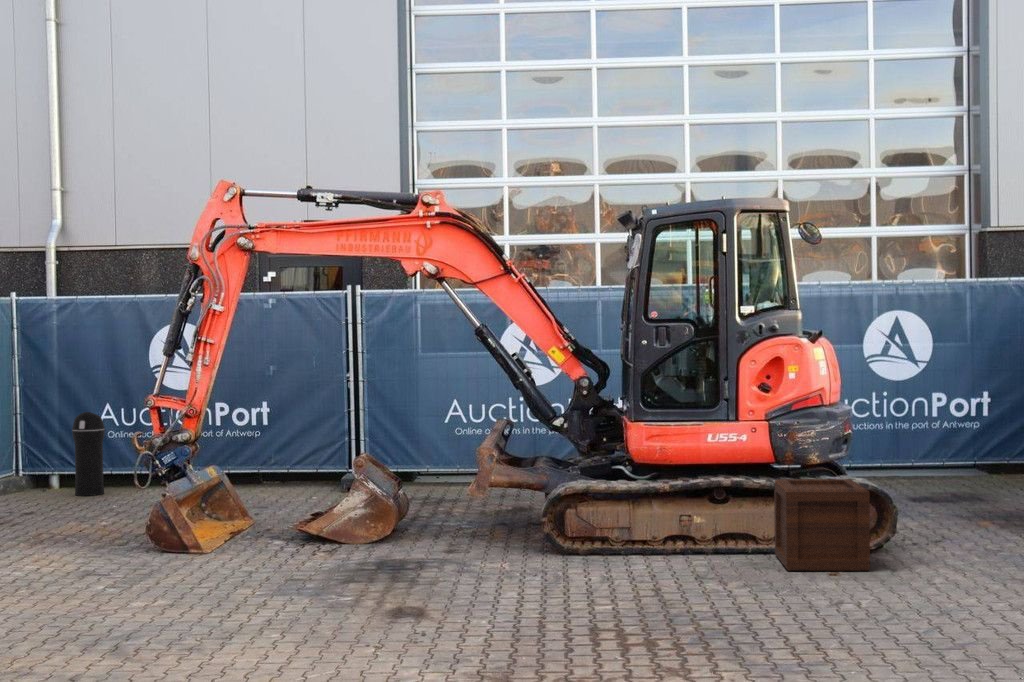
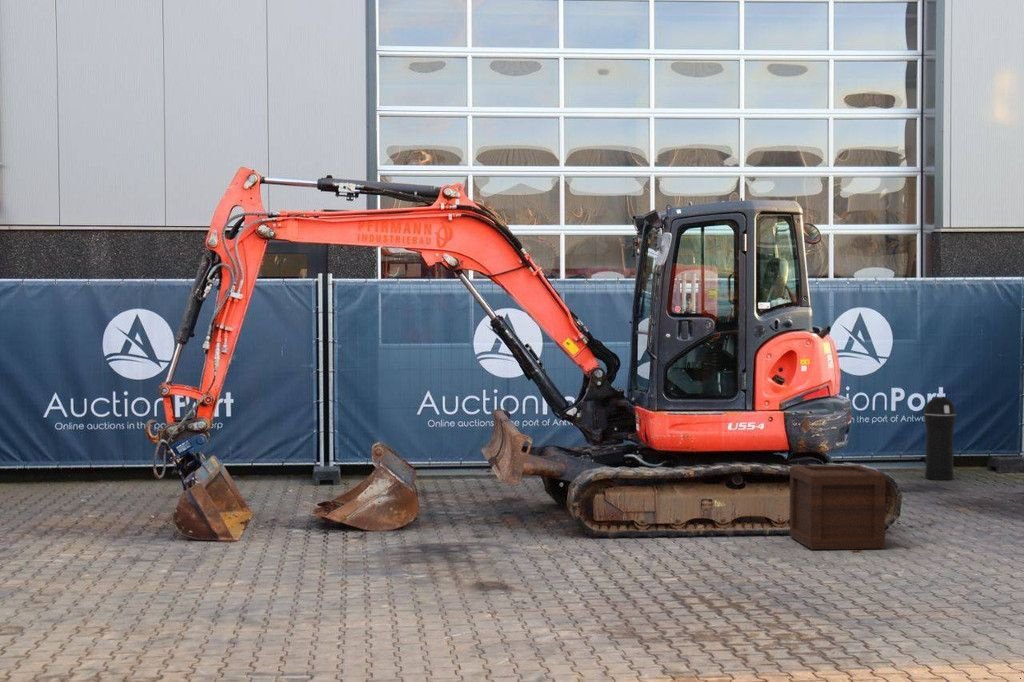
trash can: present [72,412,105,496] -> present [924,397,956,480]

